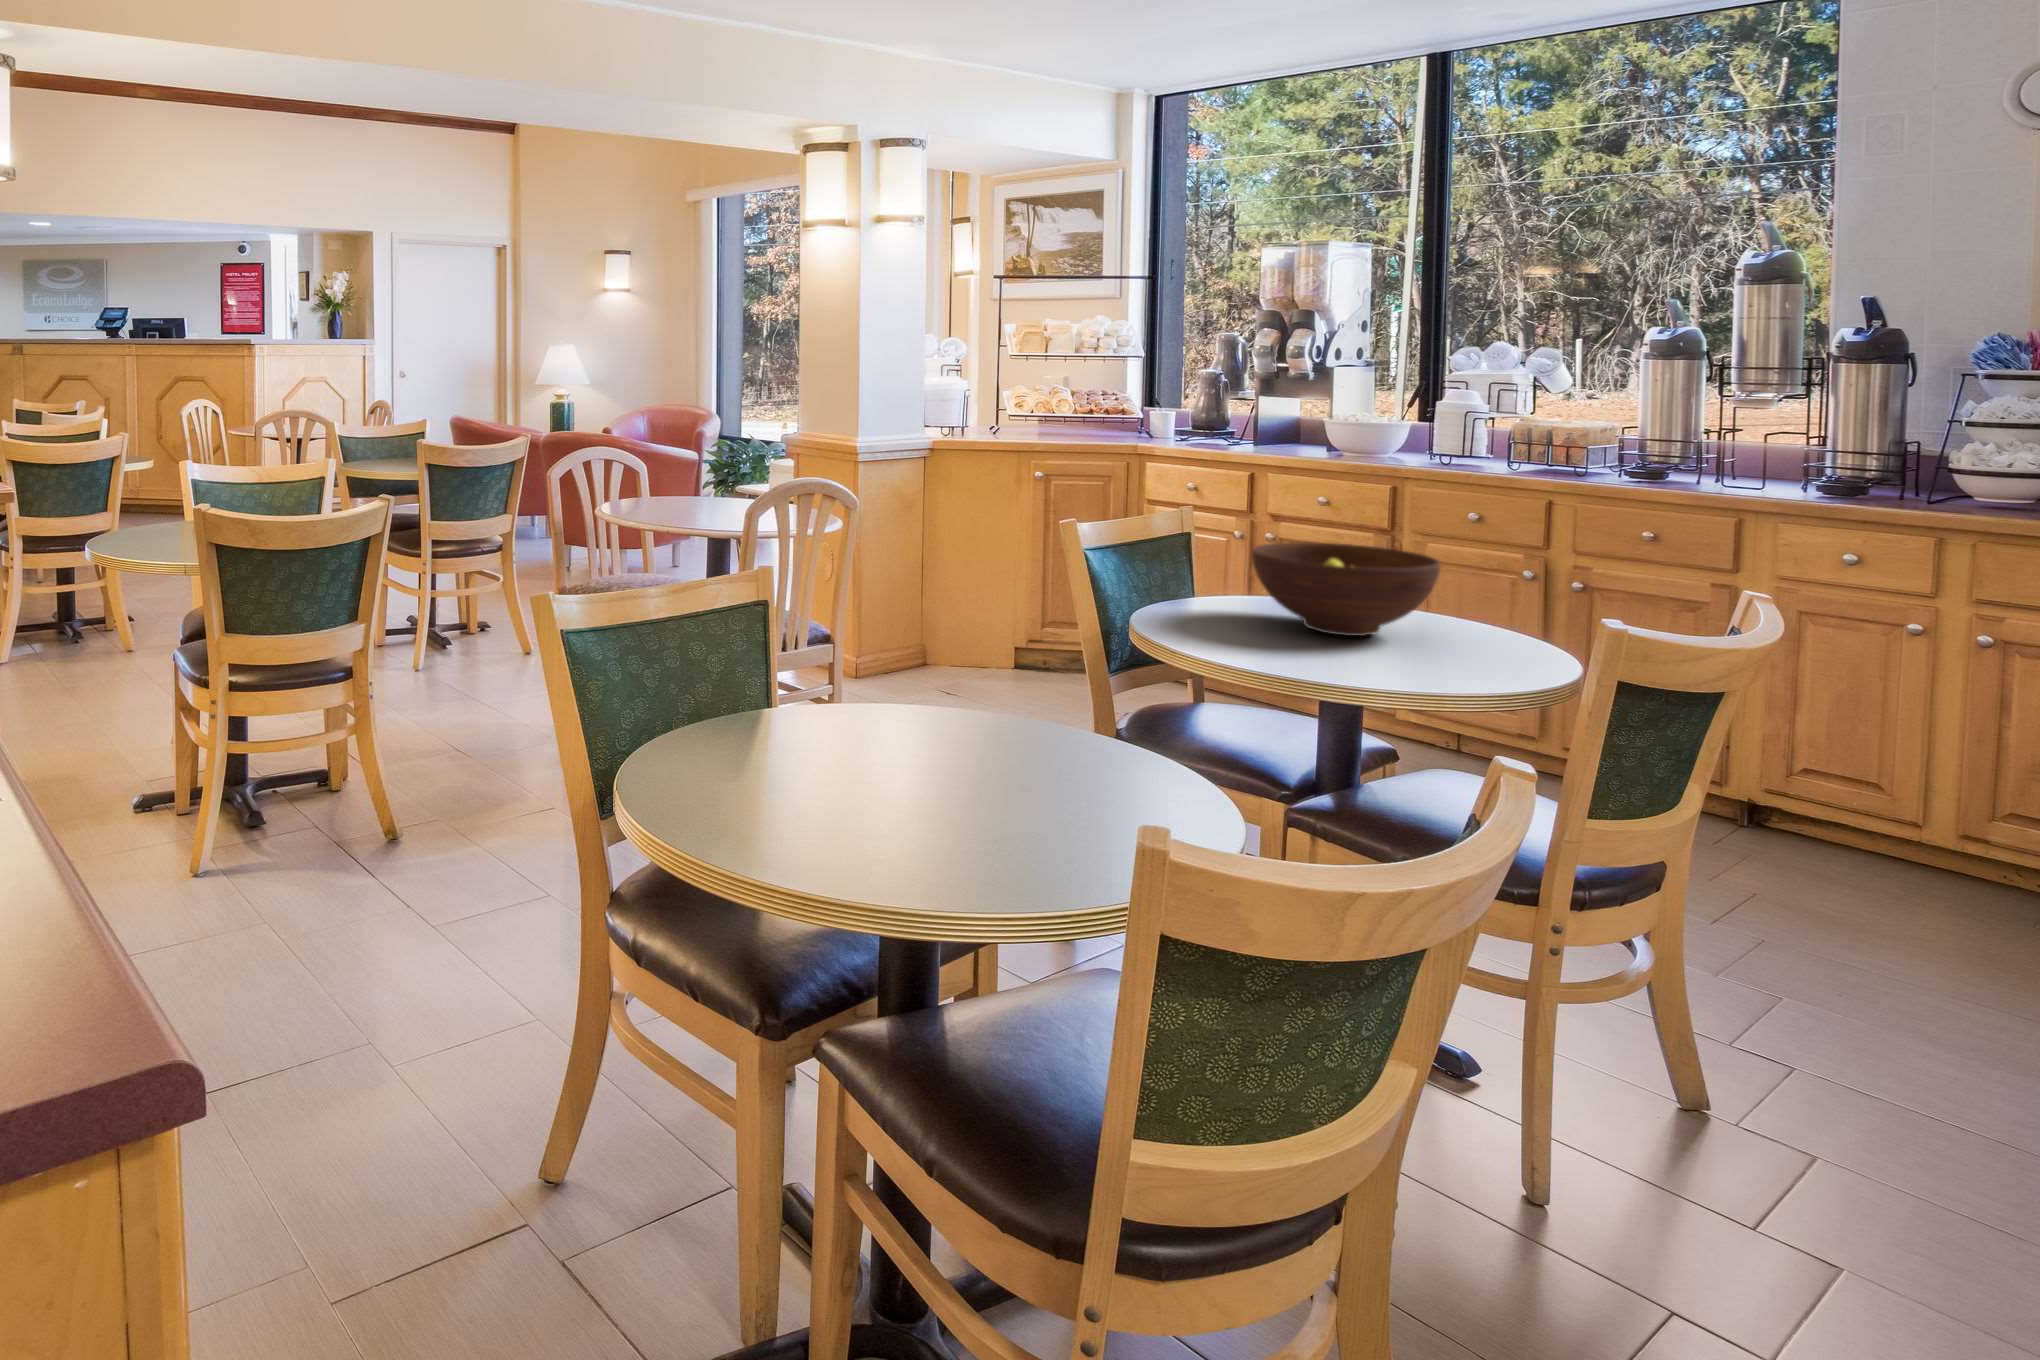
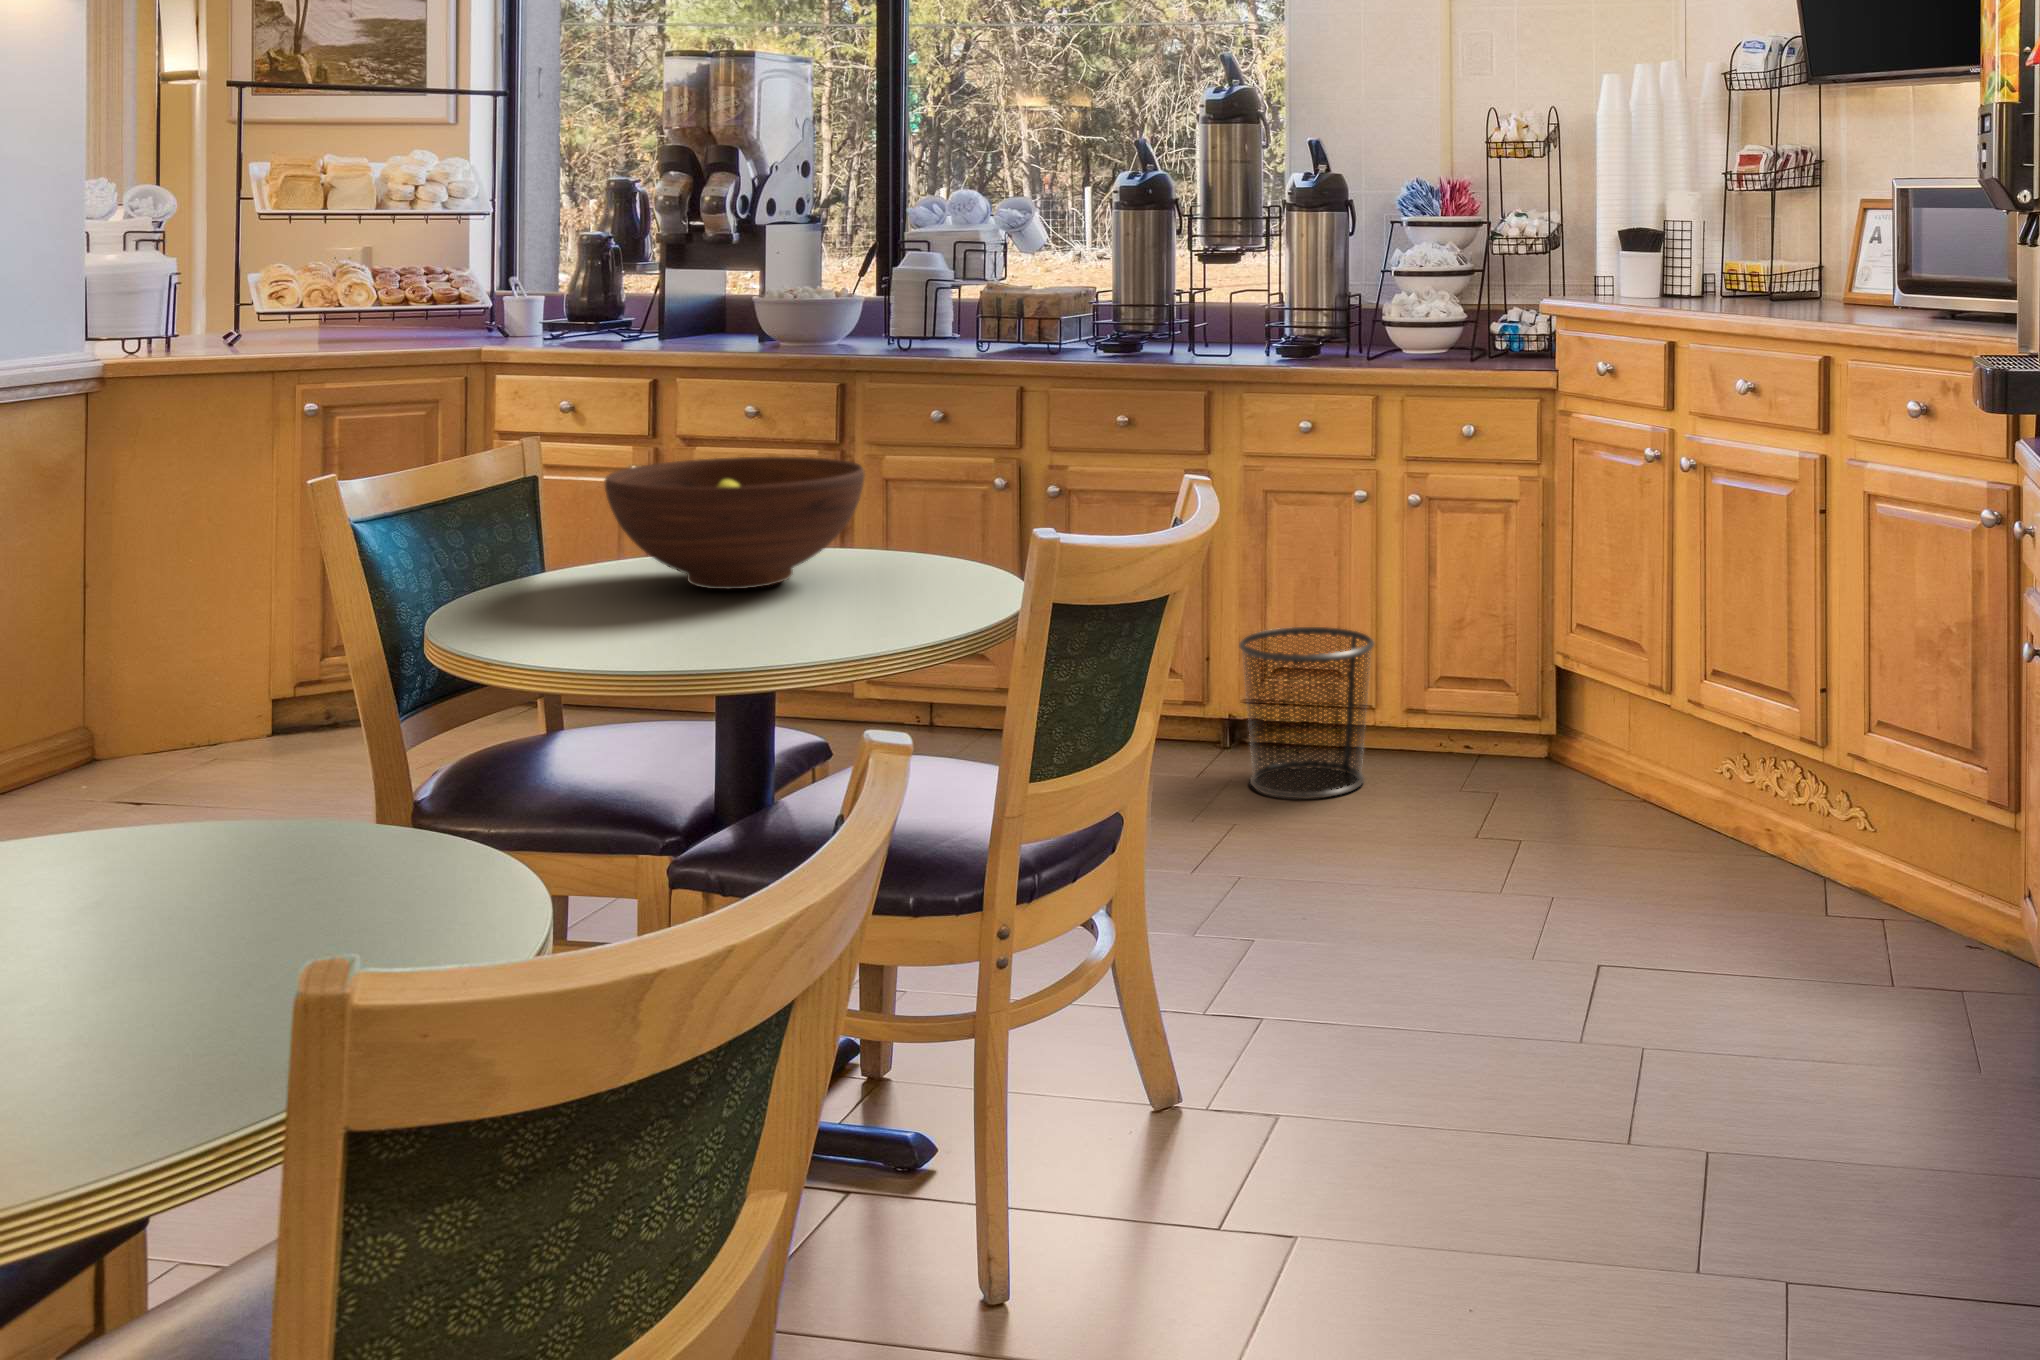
waste bin: none [1766,733,1929,896] -> present [1239,627,1374,799]

